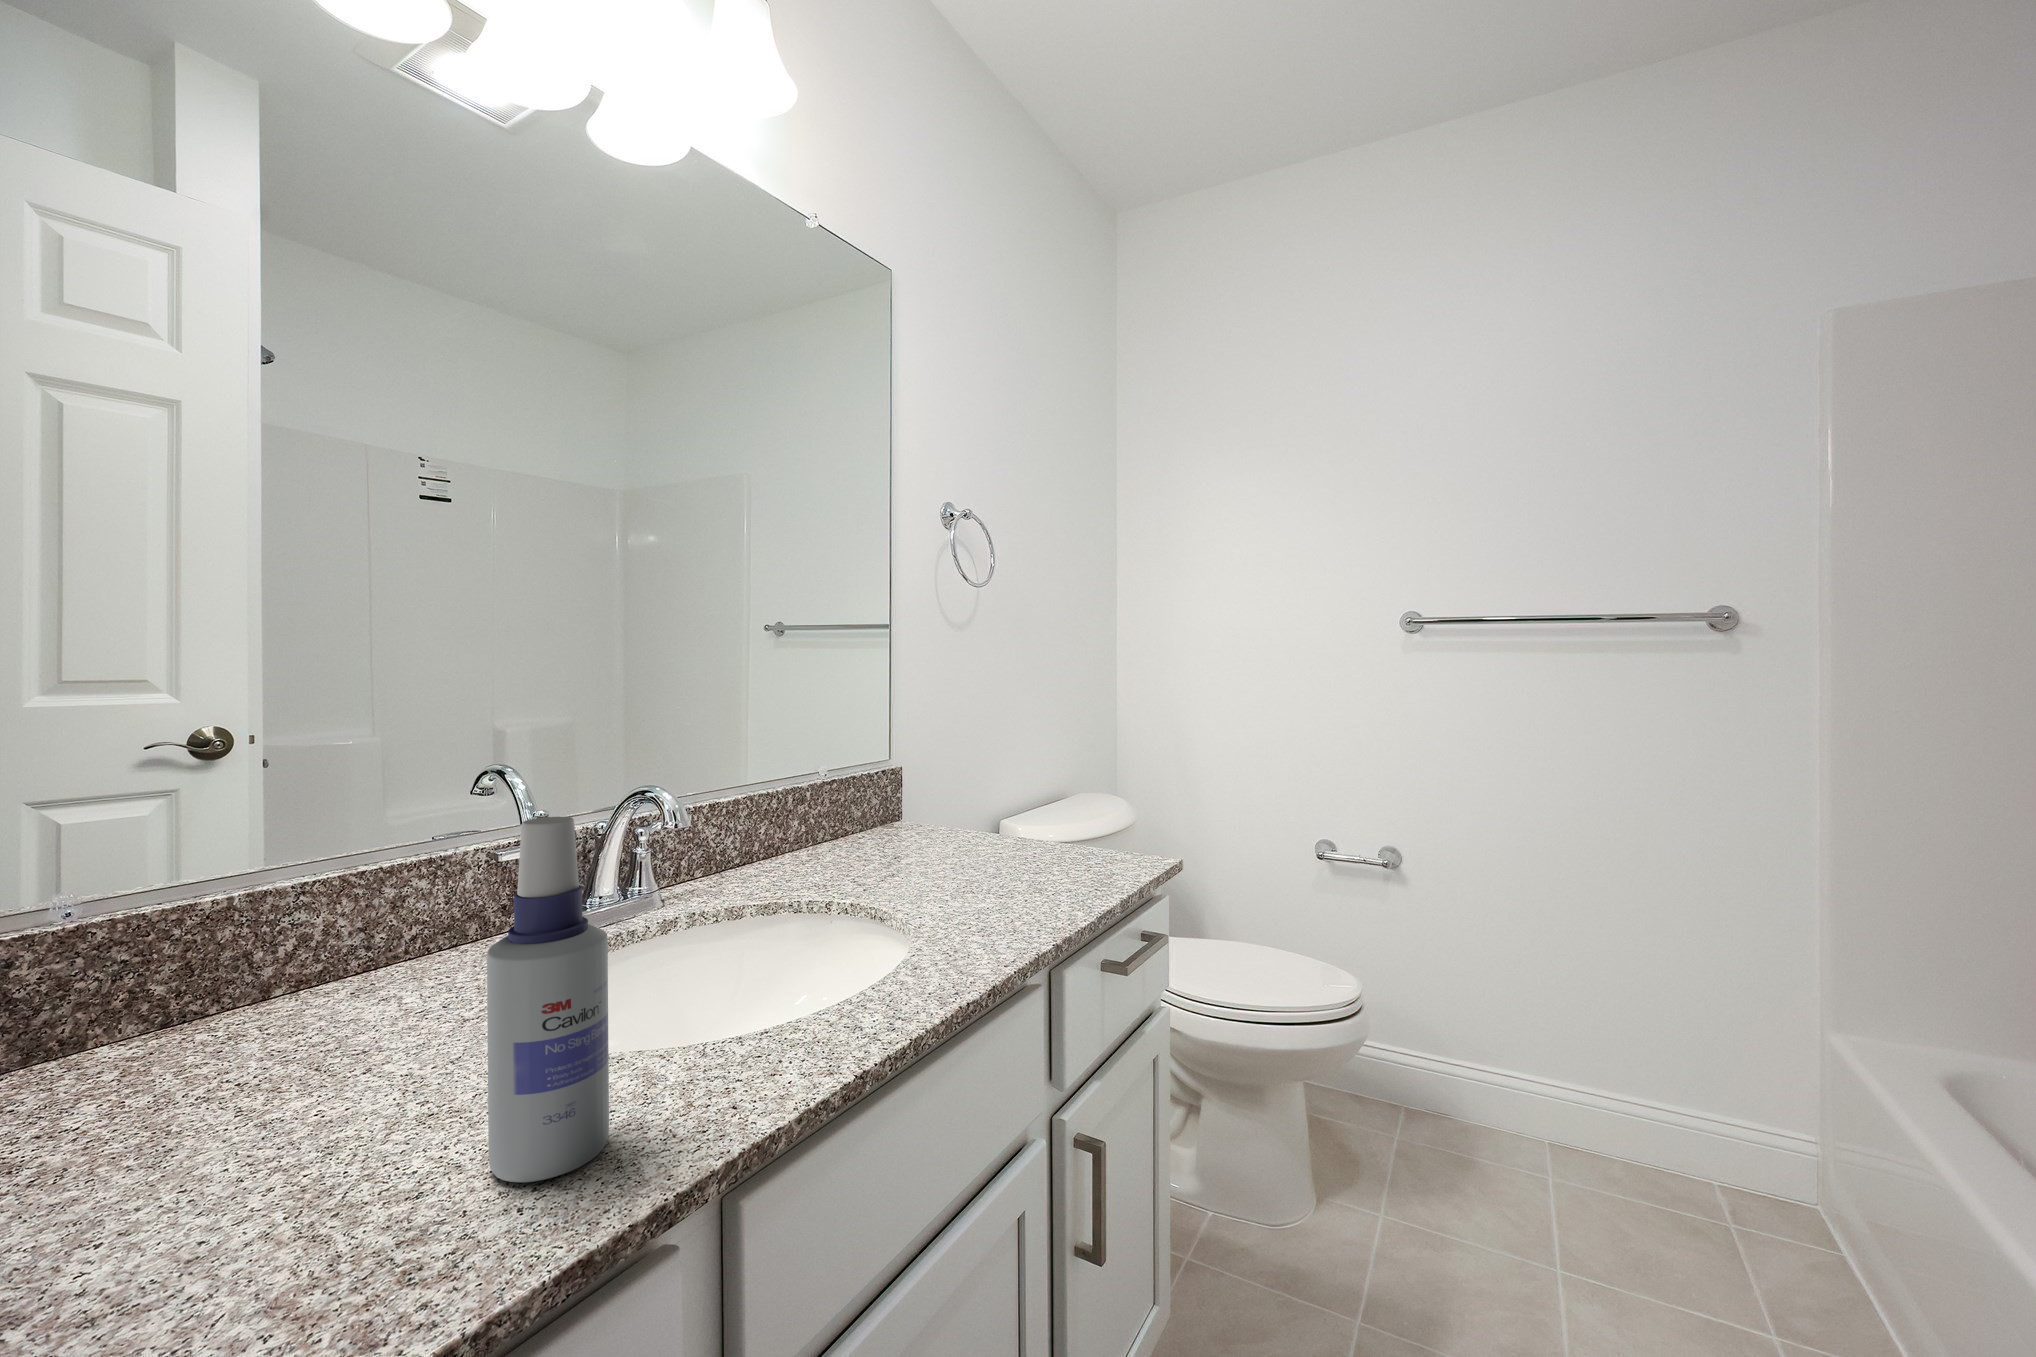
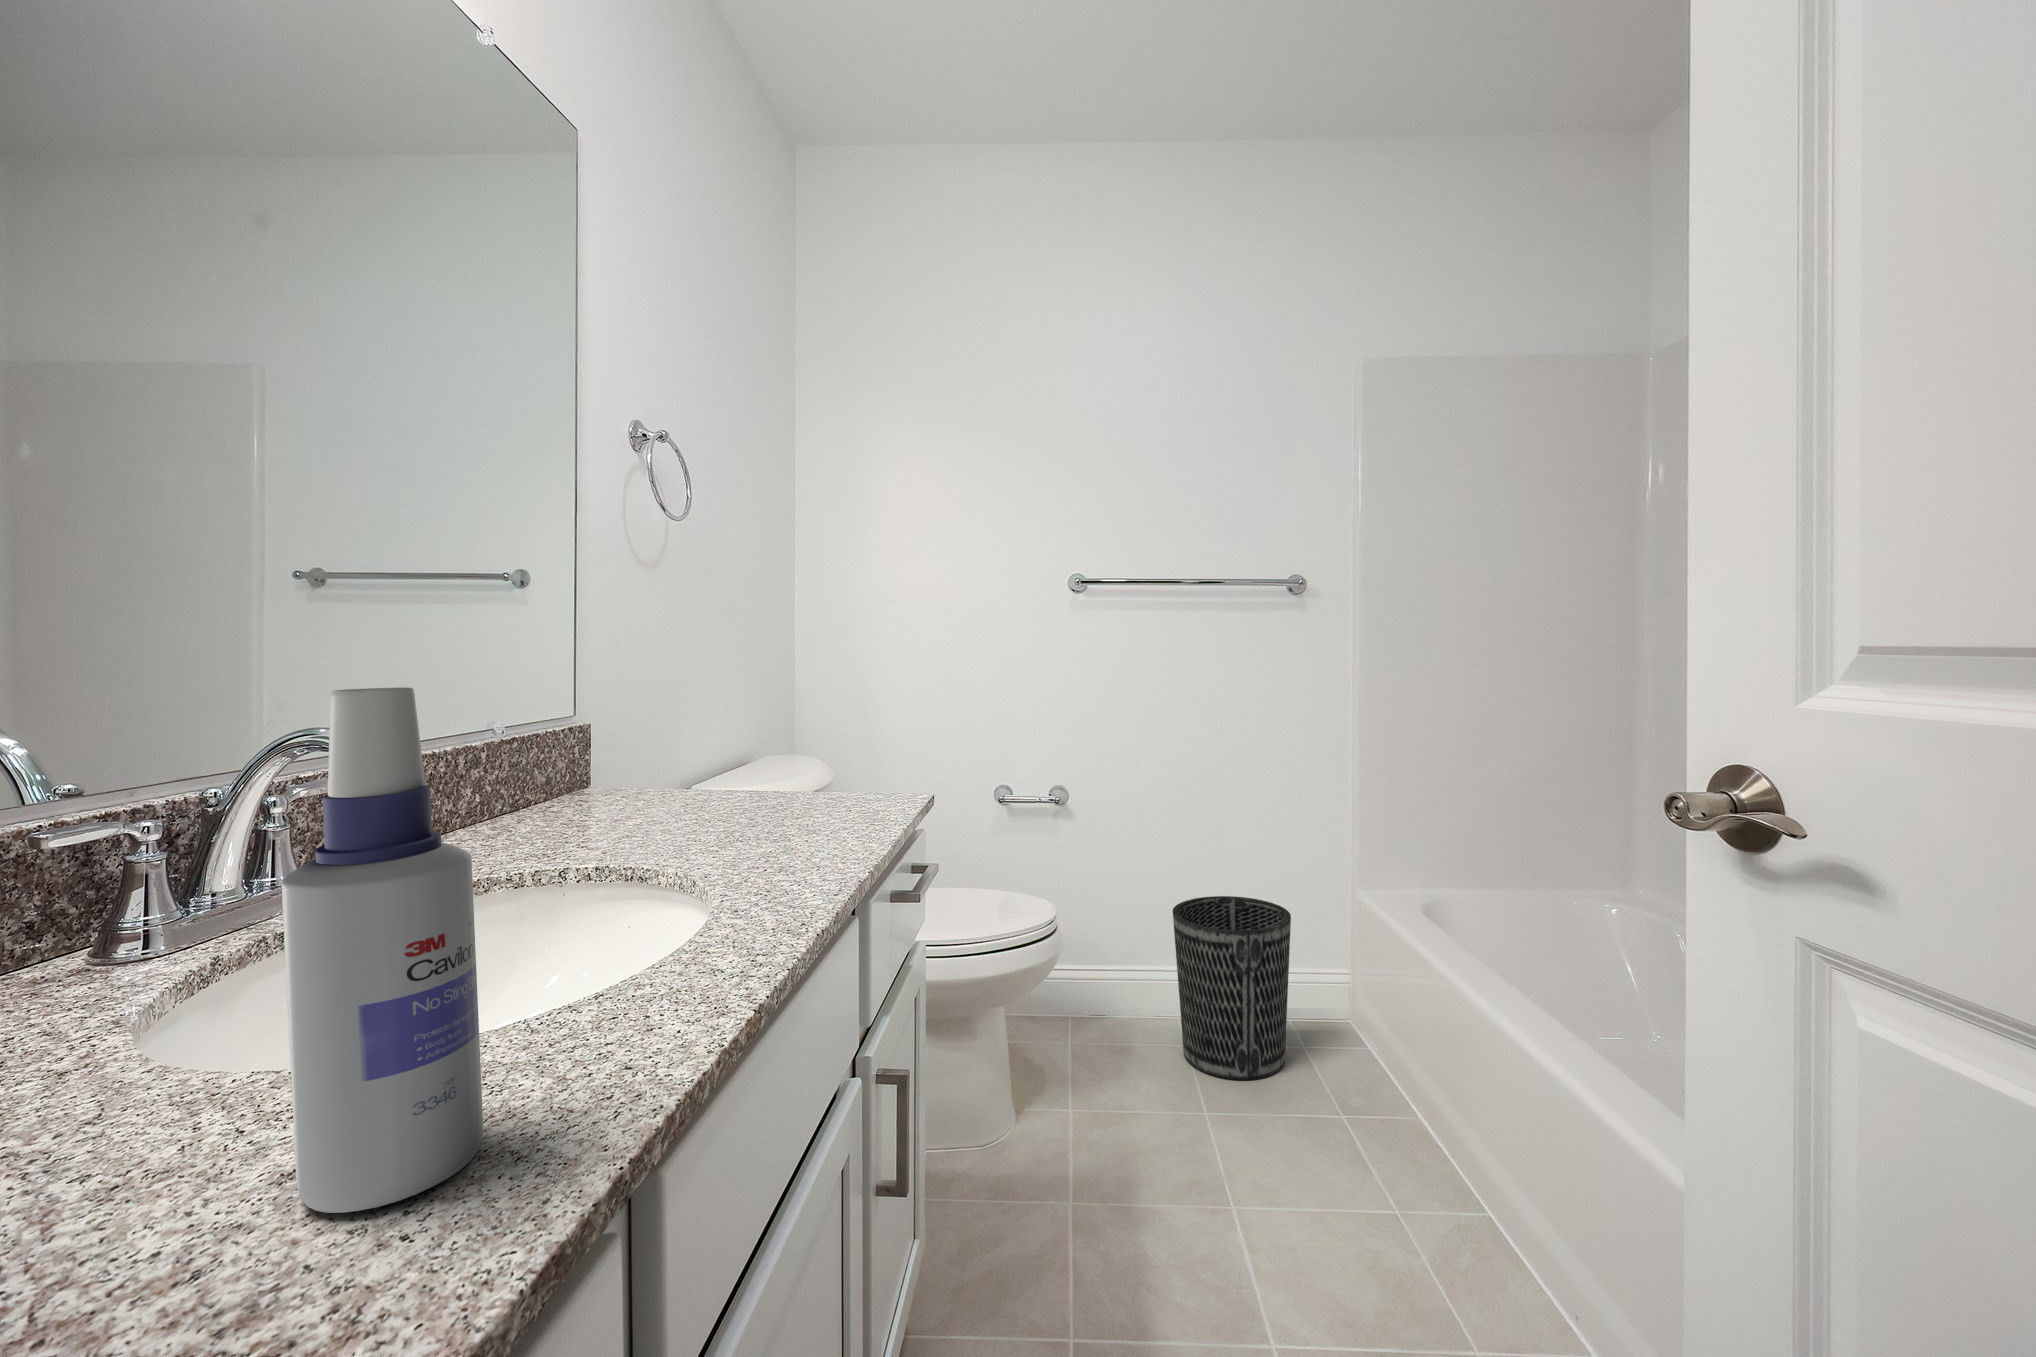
wastebasket: none [1503,995,1667,1231] -> present [1173,896,1291,1080]

